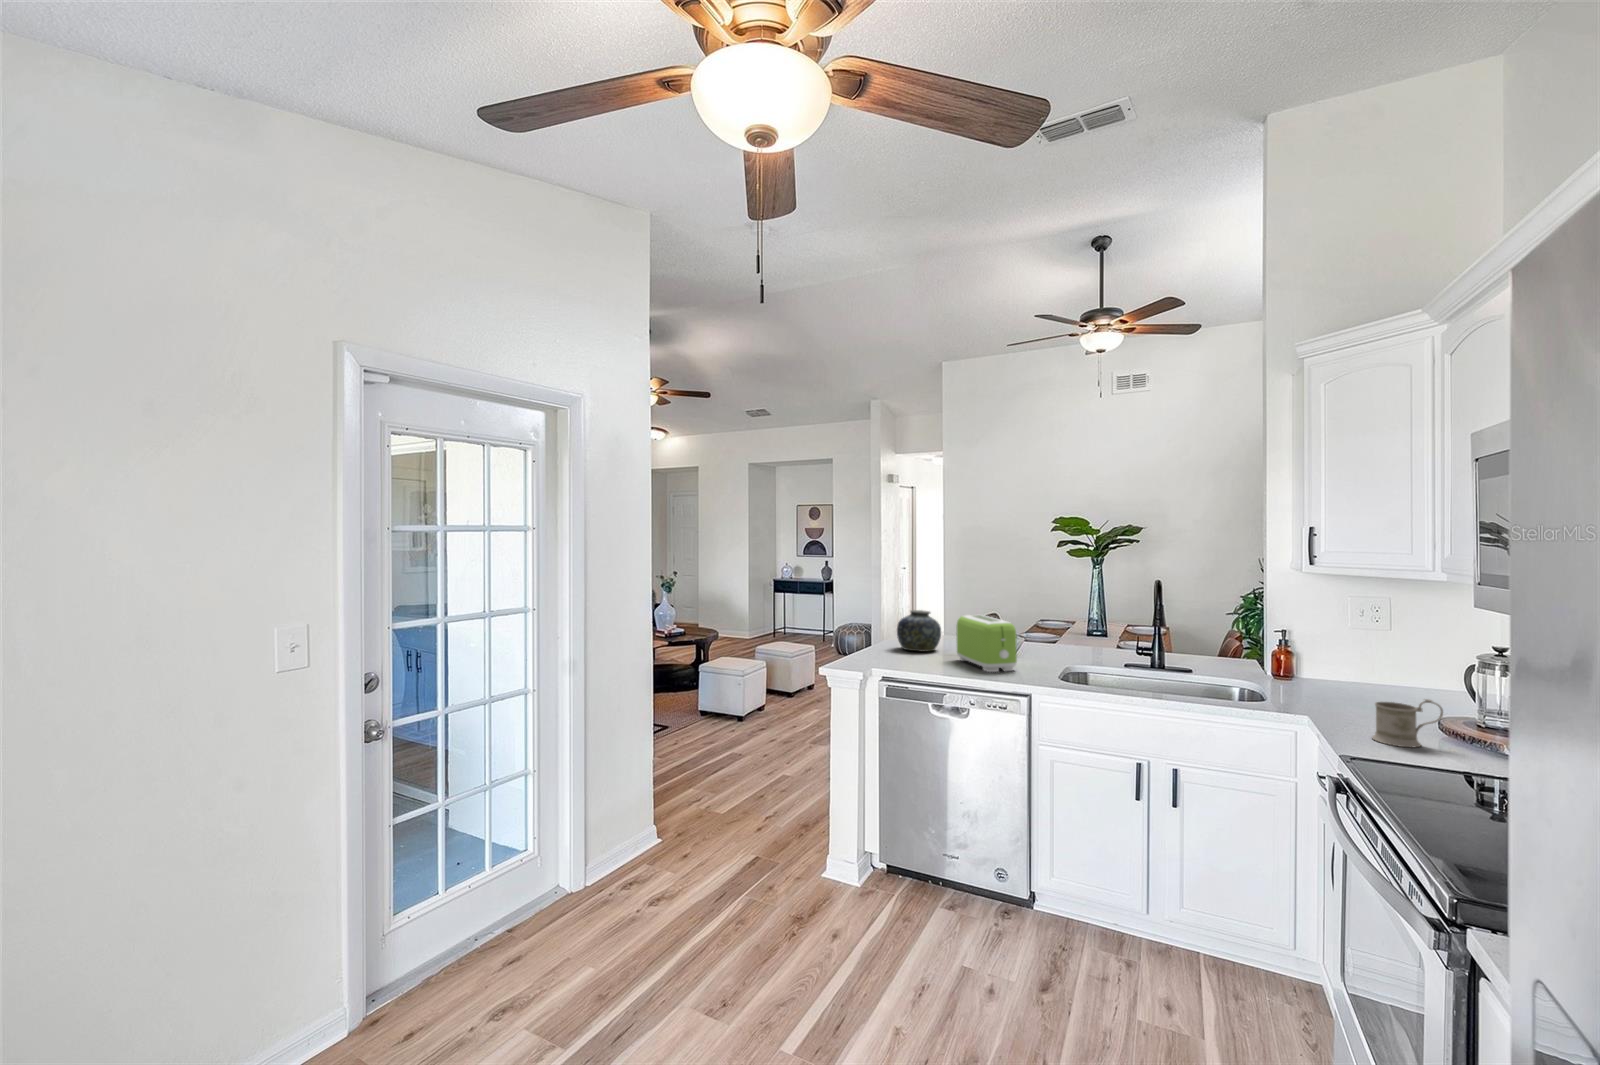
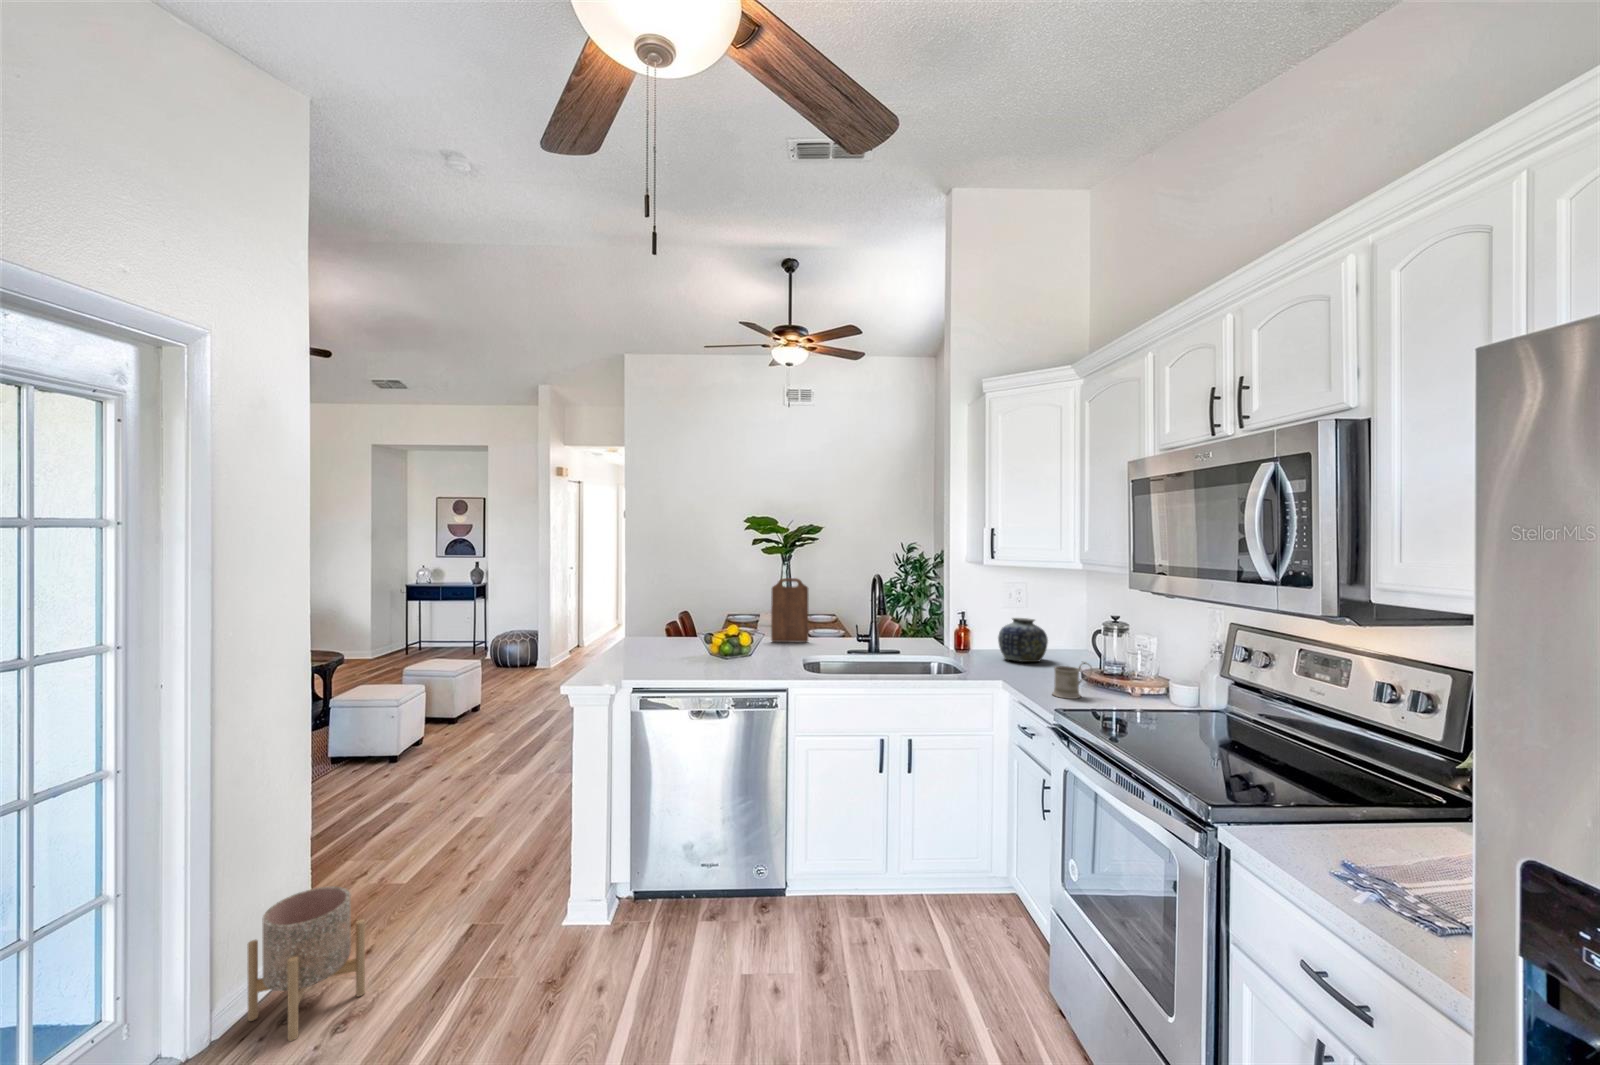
cutting board: none [1047,580,1090,649] -> present [771,578,808,642]
vase: present [897,610,941,652] -> present [998,618,1048,662]
toaster: present [956,615,1017,672] -> none [704,616,768,673]
planter: none [608,796,676,900] -> present [247,886,365,1041]

